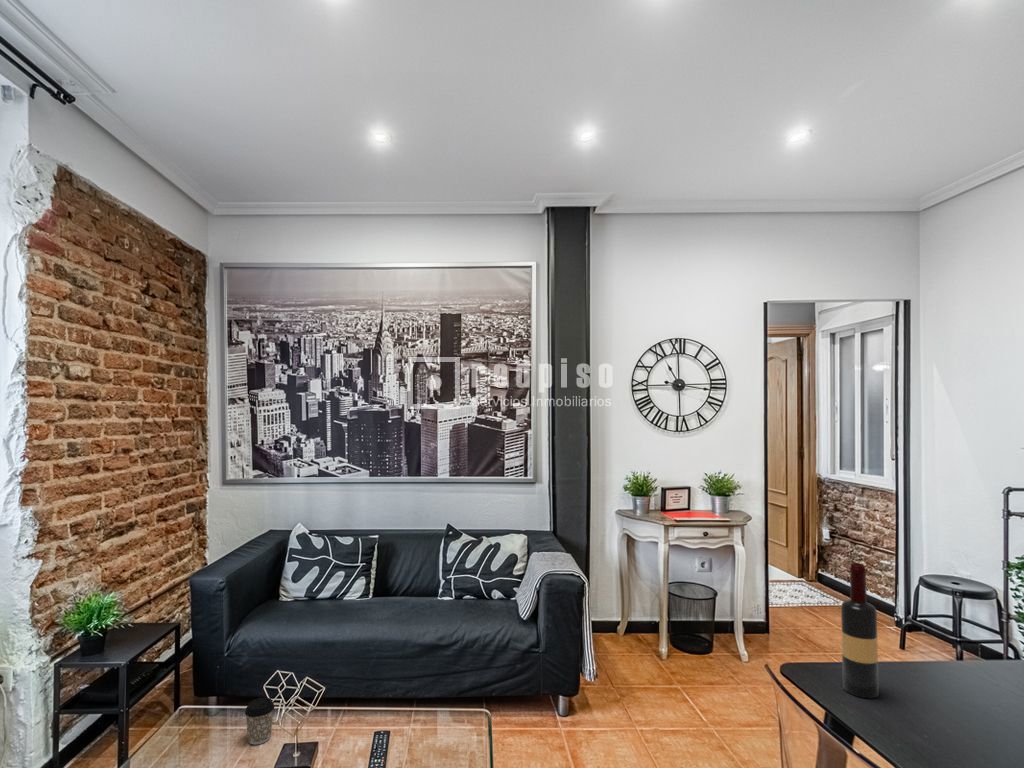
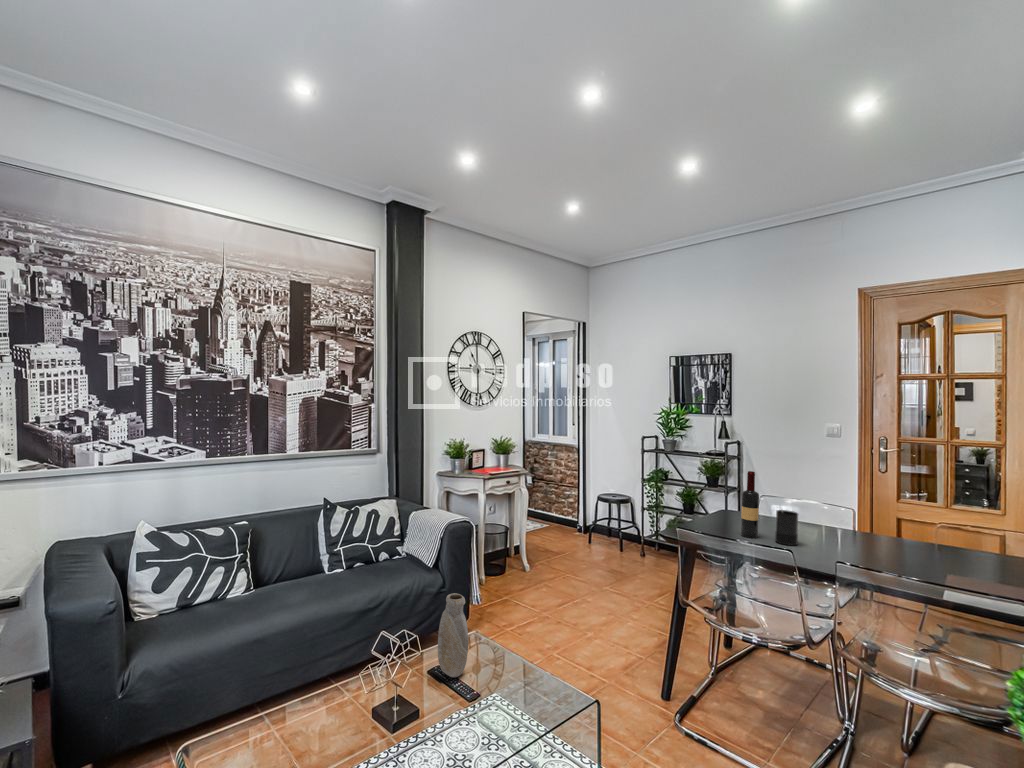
vase: none [374,645,409,742] -> present [438,593,468,677]
candle: none [890,645,943,740] -> present [775,510,798,546]
coffee cup: present [245,697,275,745] -> none [324,681,354,732]

